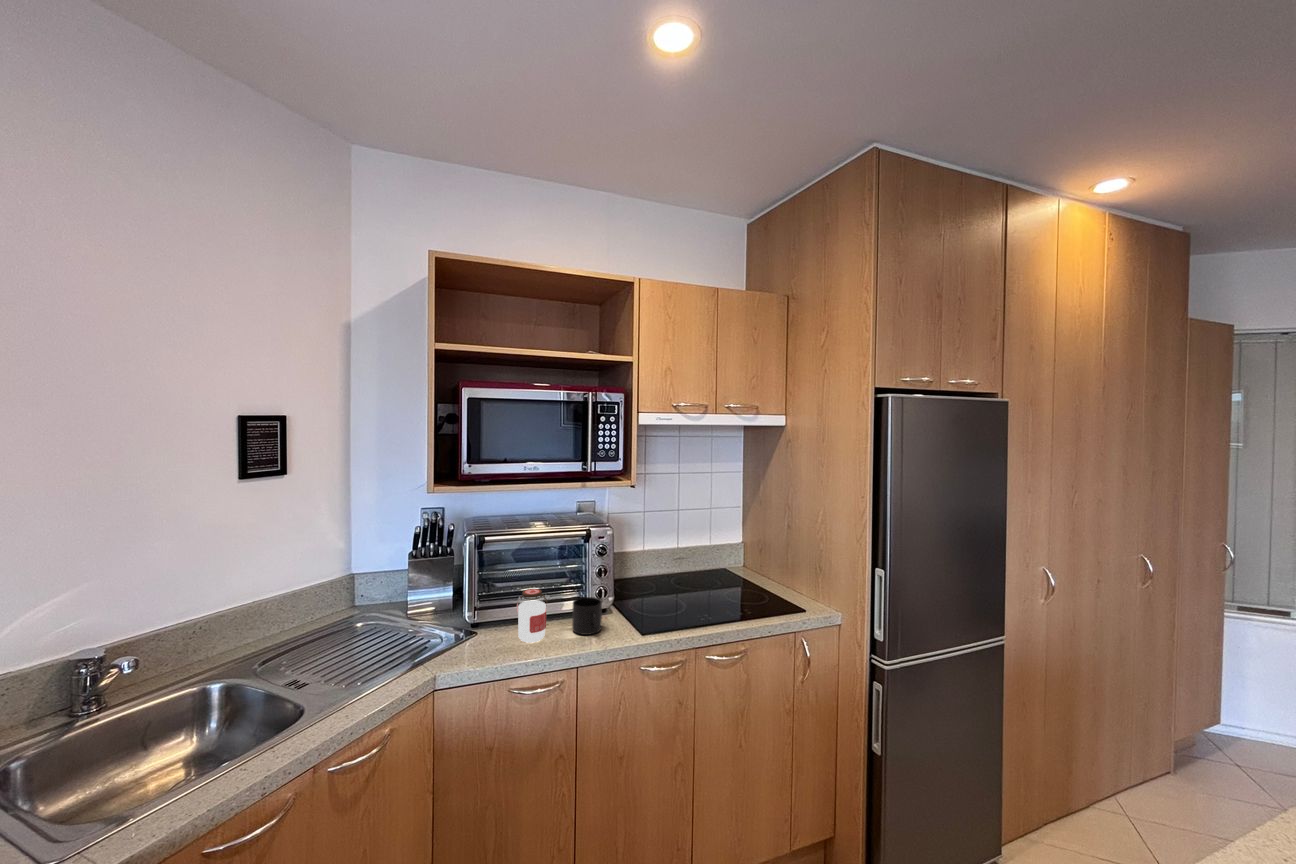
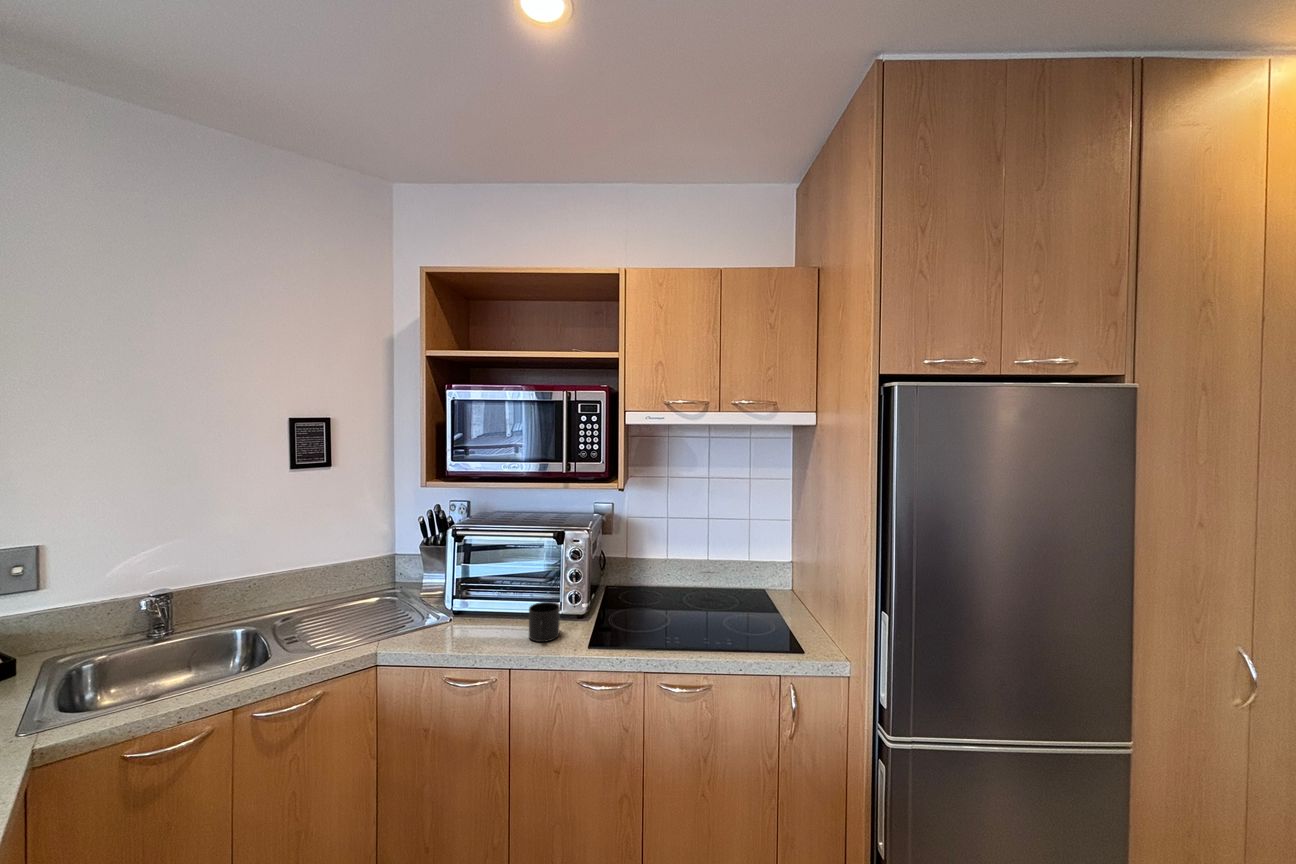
jar: present [517,589,547,643] -> none [472,586,502,640]

